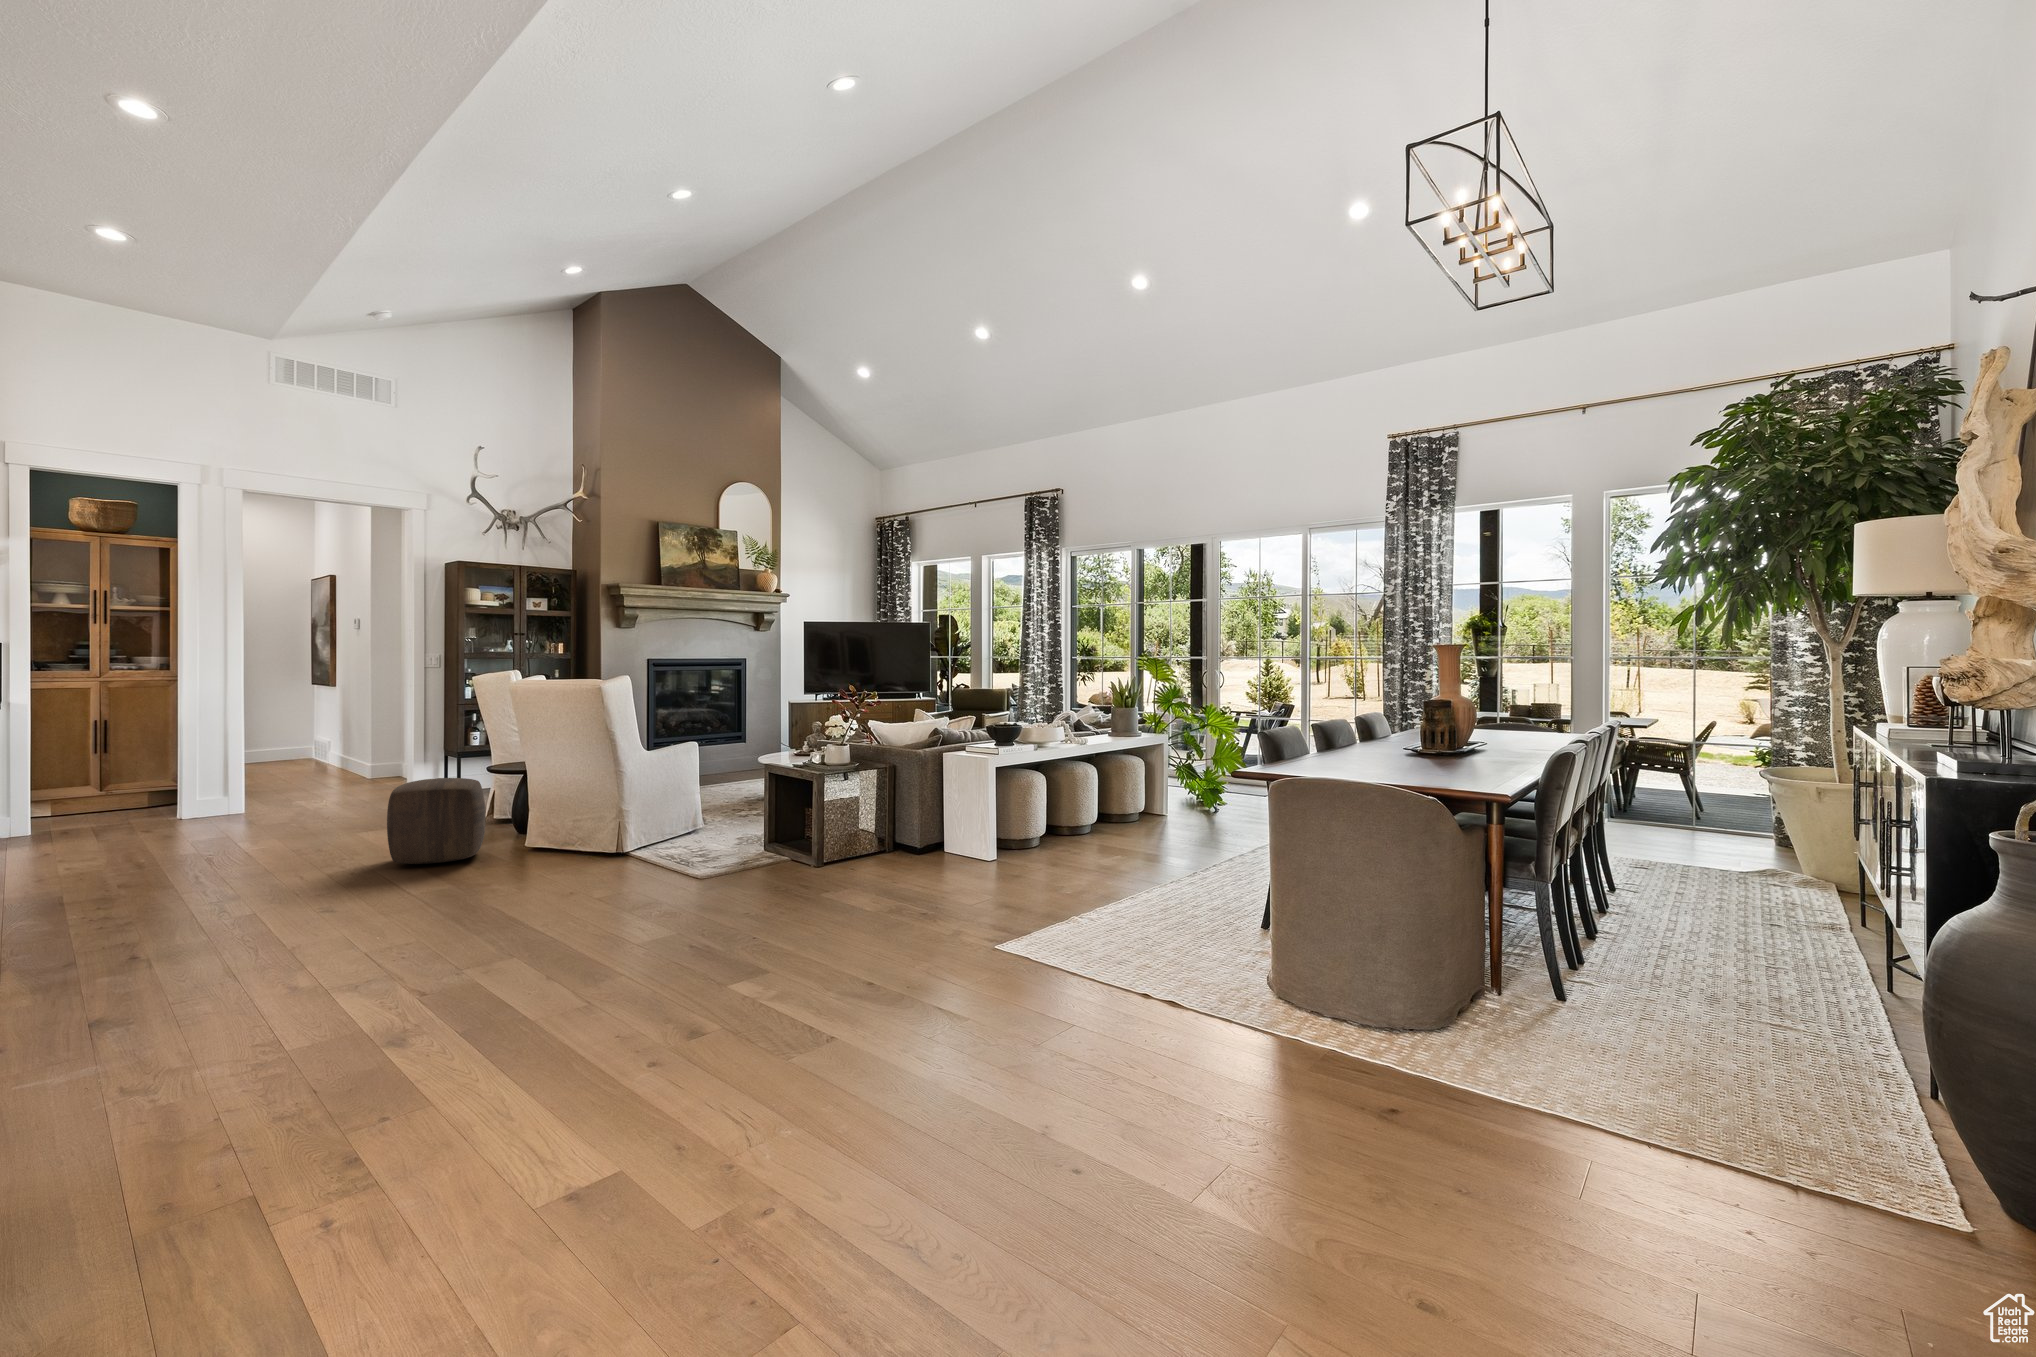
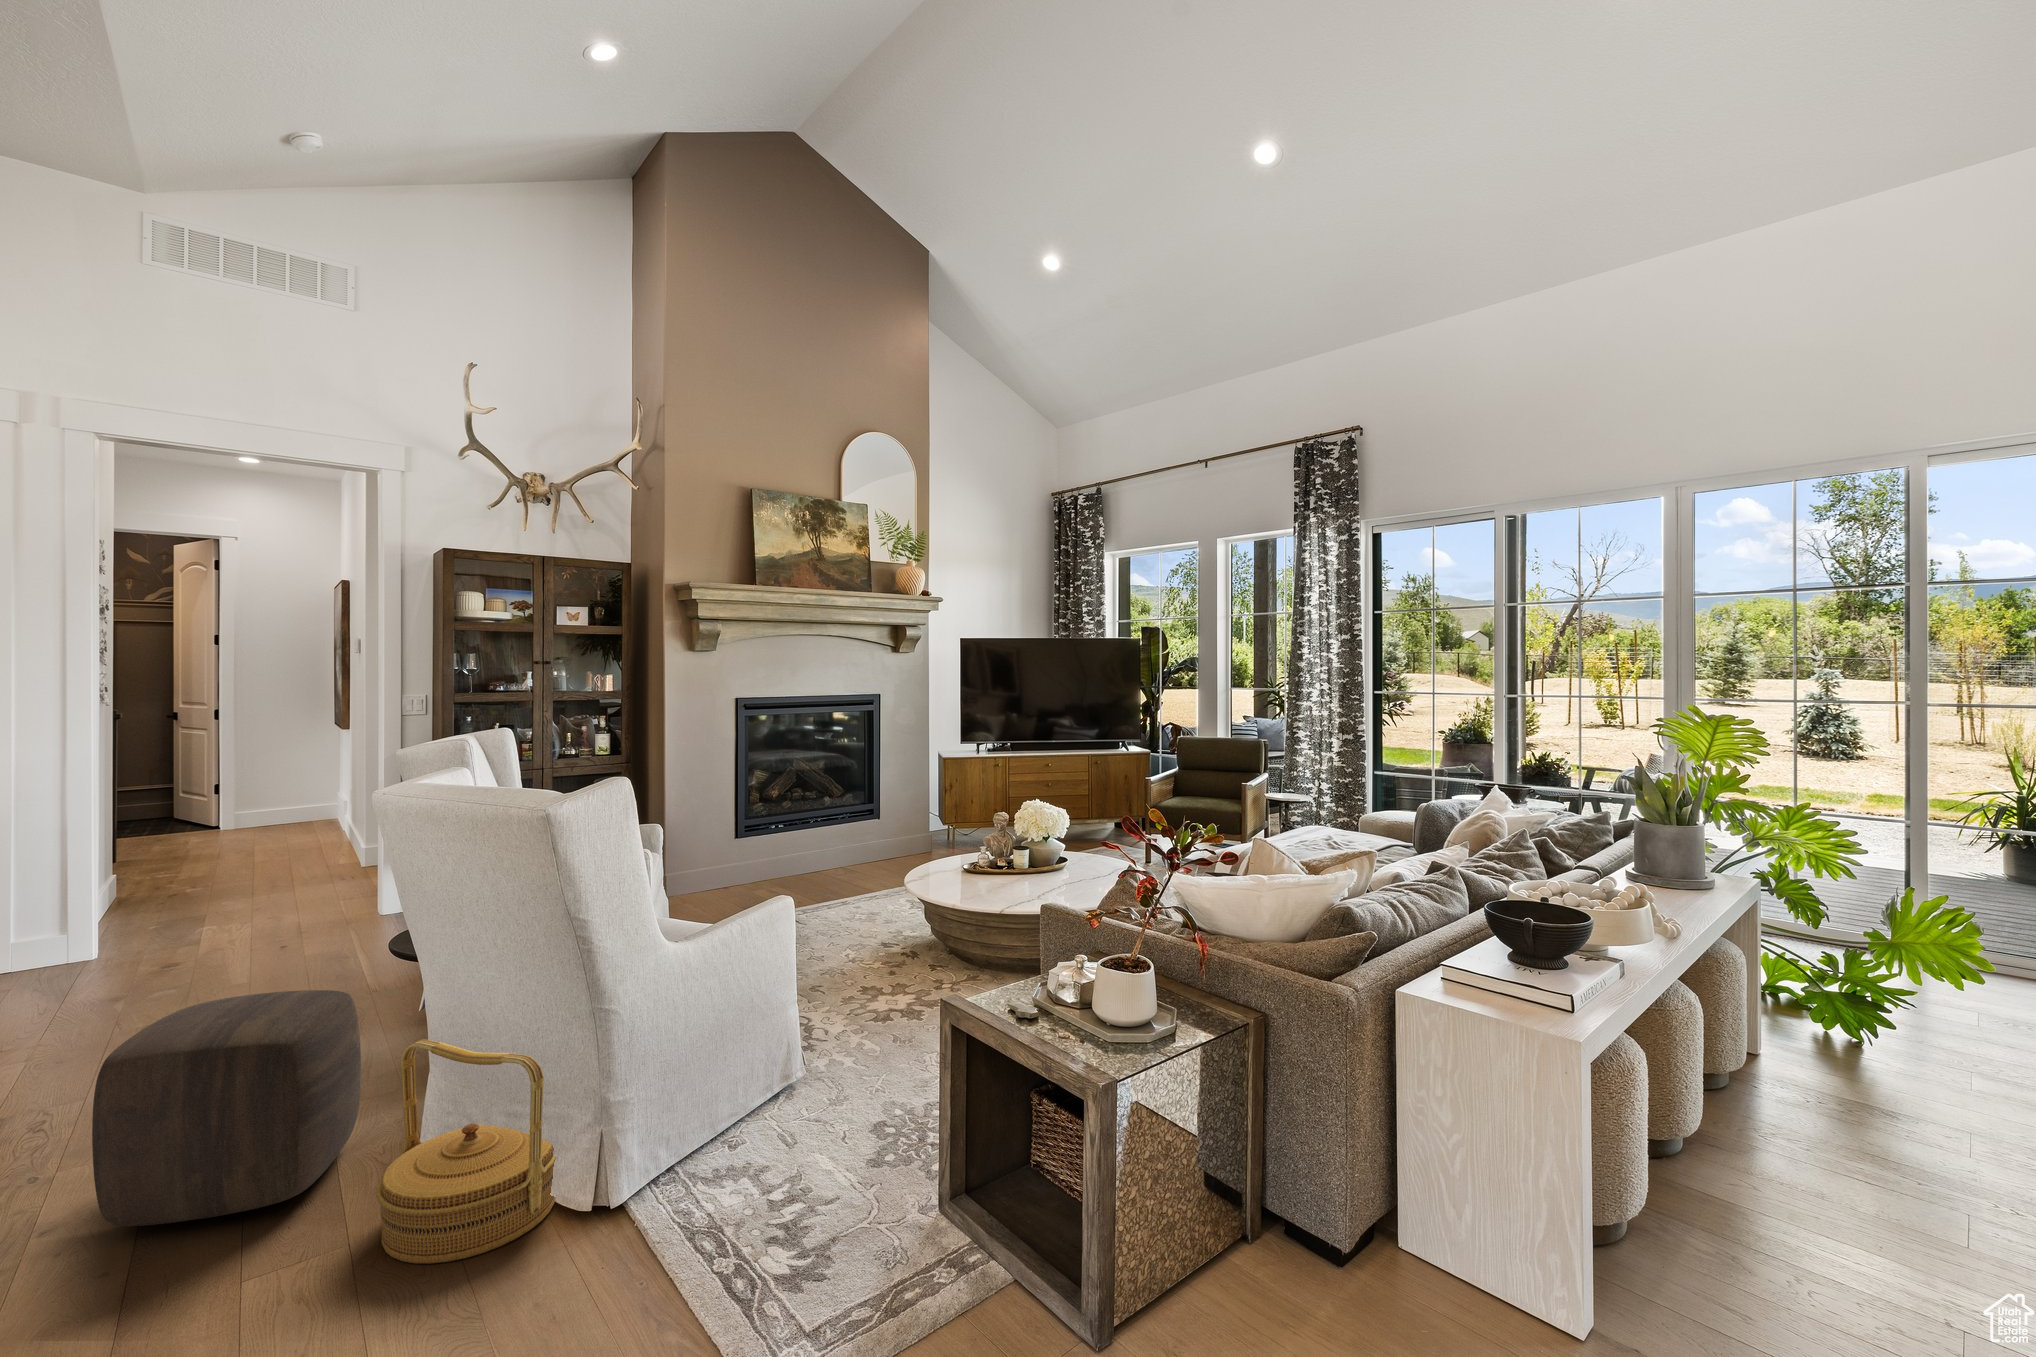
woven basket: none [513,790,587,870] -> present [376,1040,557,1264]

